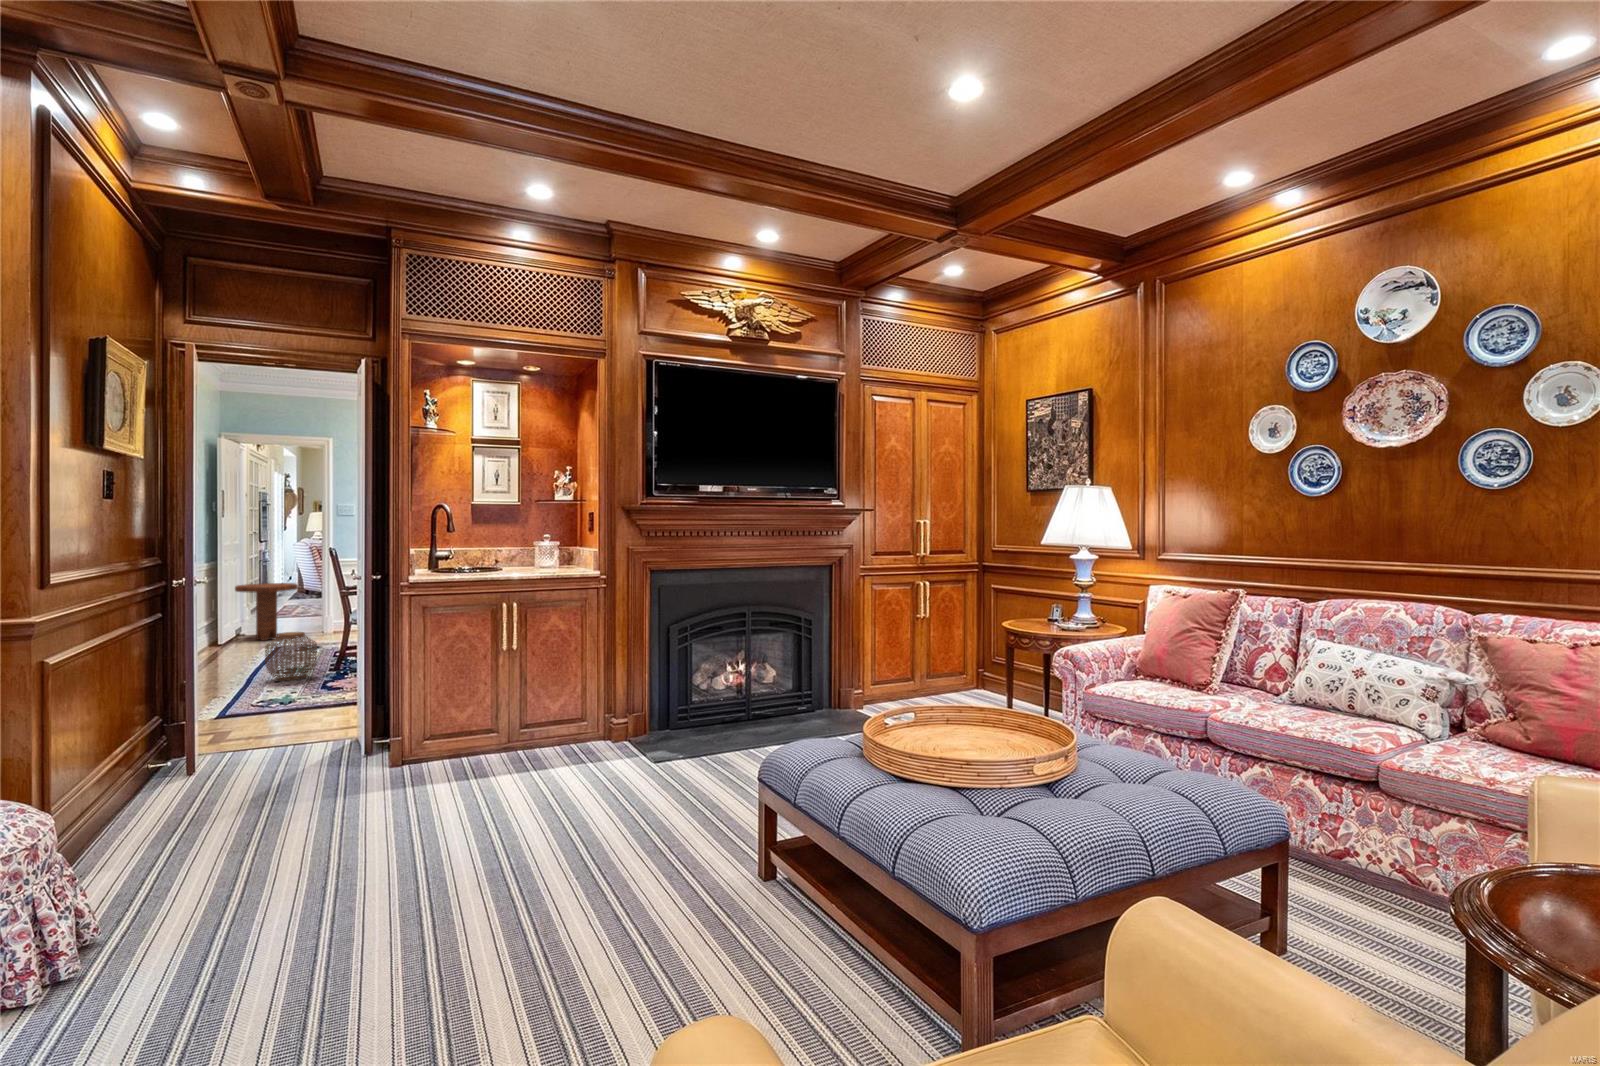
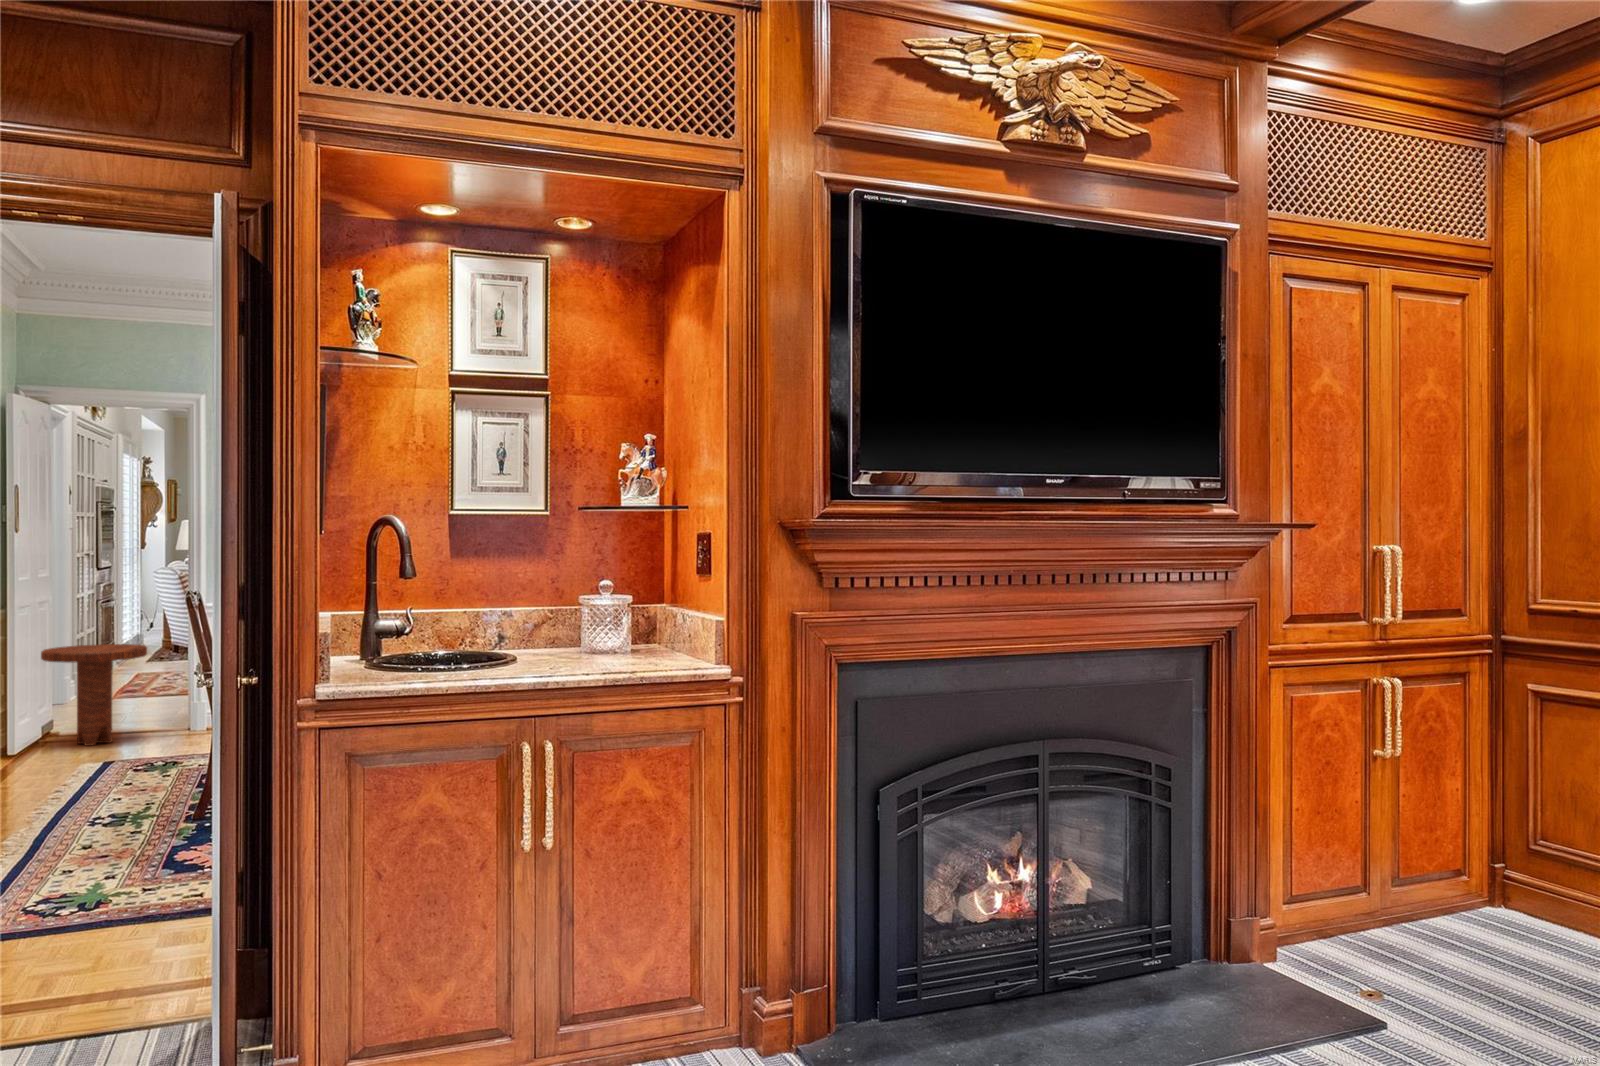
woven basket: present [265,632,317,681] -> none [66,750,161,846]

